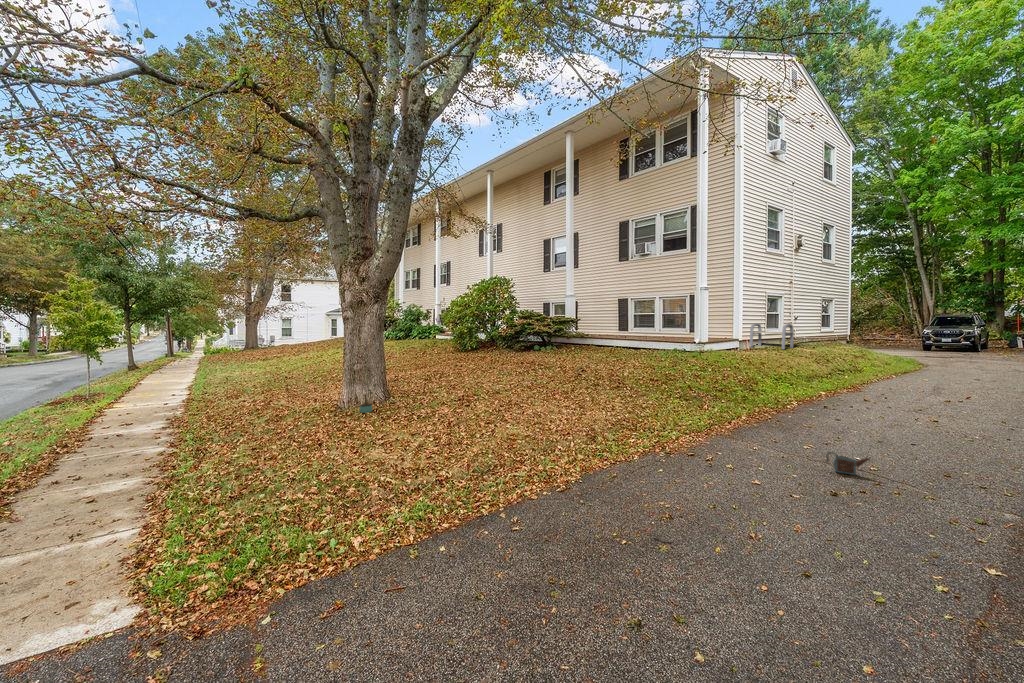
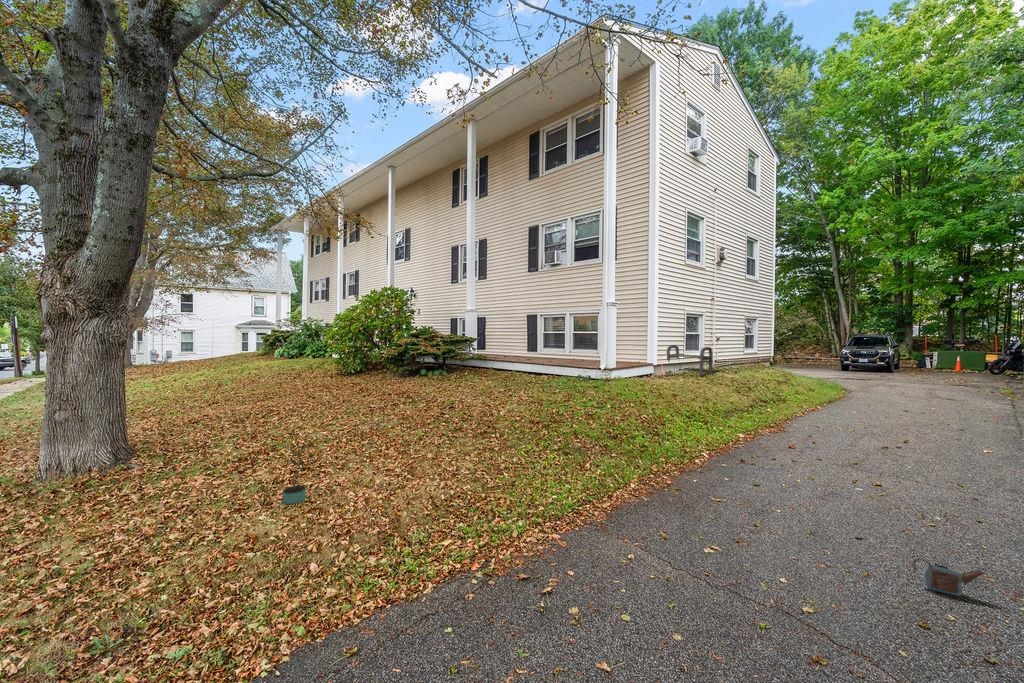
potted plant: present [360,384,376,413] -> present [270,433,314,504]
watering can: present [826,452,869,475] -> present [911,557,984,596]

